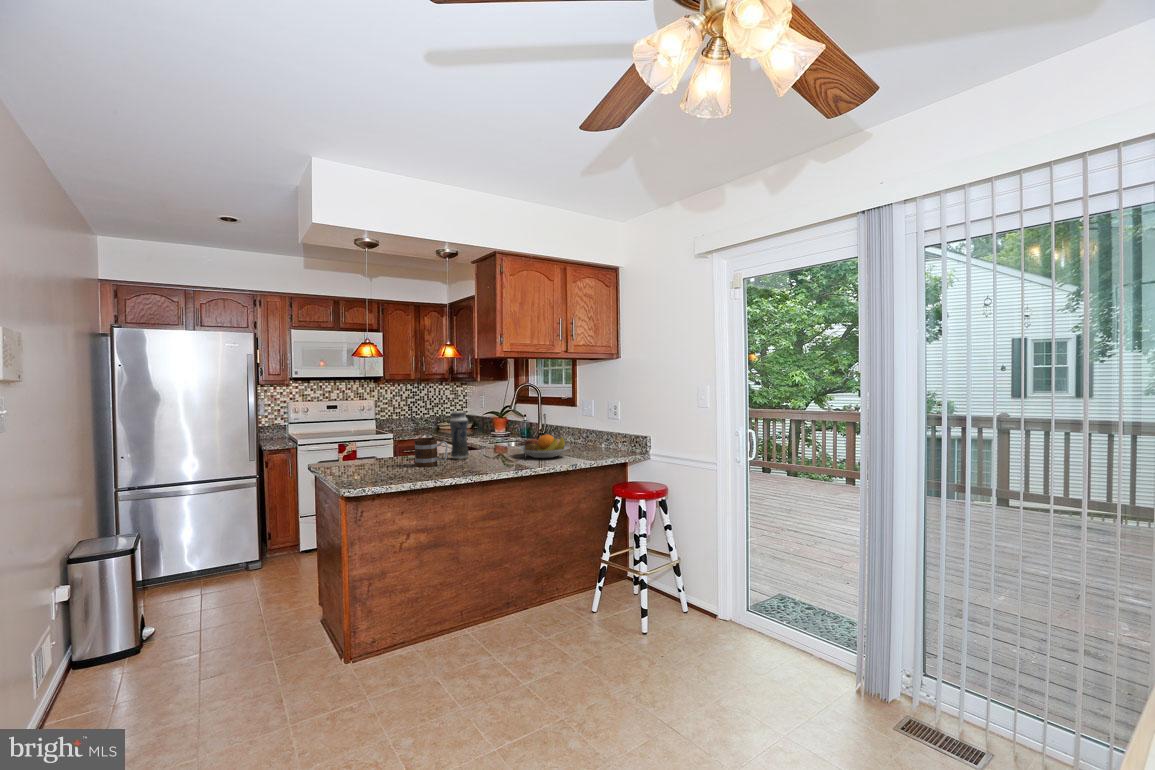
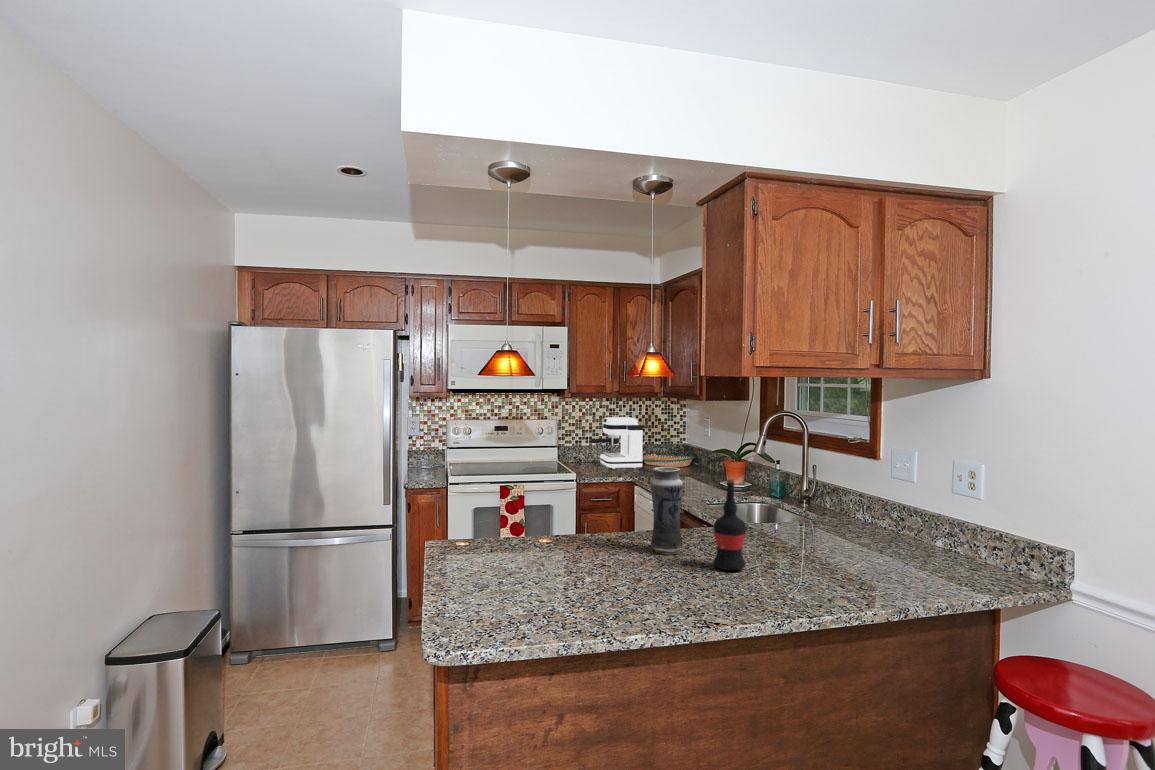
coffee maker: none [400,396,439,431] -> present [590,417,643,469]
wine bottle: none [486,413,503,462] -> present [713,478,746,570]
fruit bowl: present [518,435,570,458] -> none [773,519,879,568]
mug: present [414,438,448,467] -> none [587,516,644,572]

